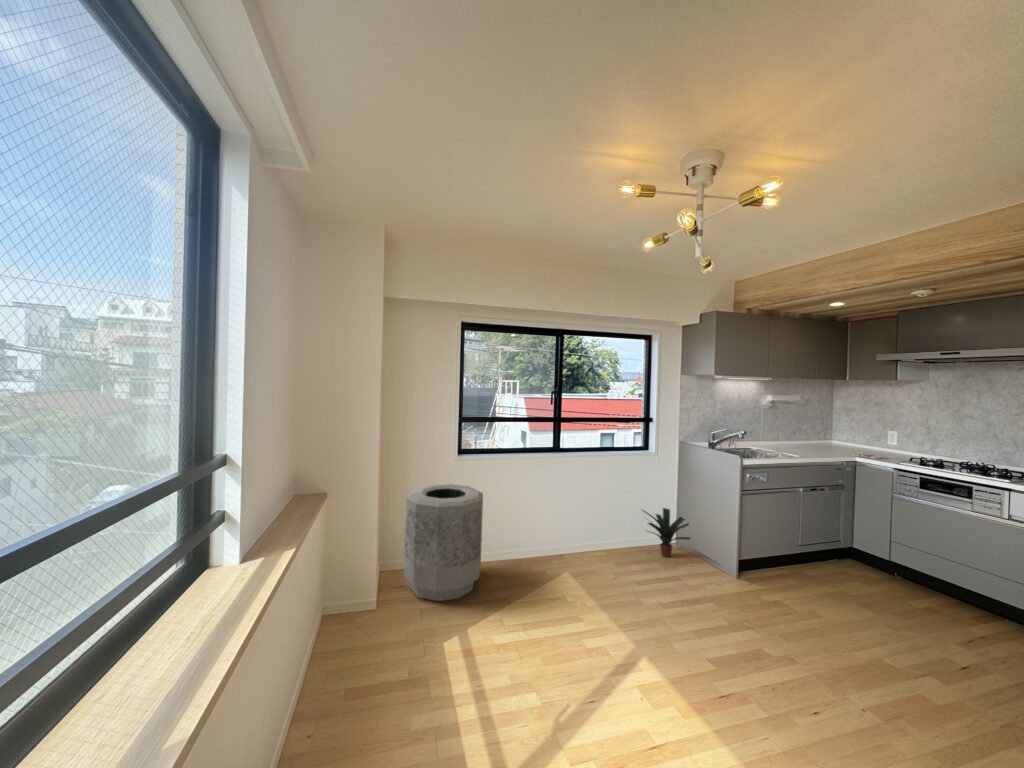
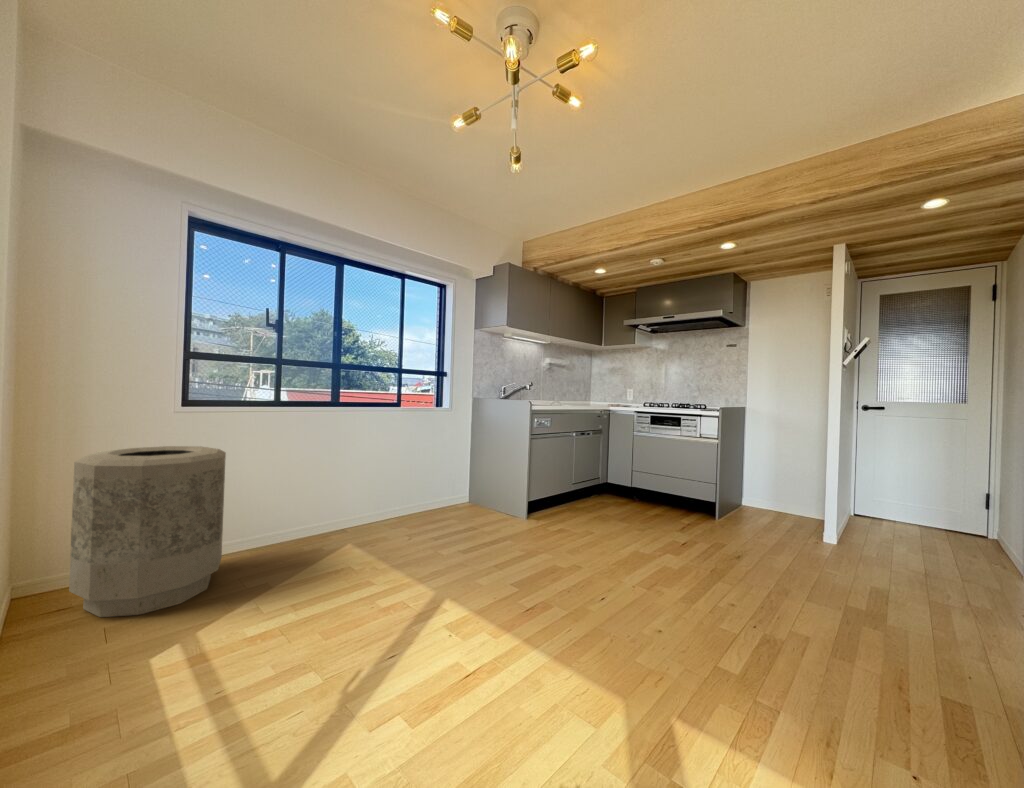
potted plant: present [642,508,690,557] -> none [432,466,484,515]

